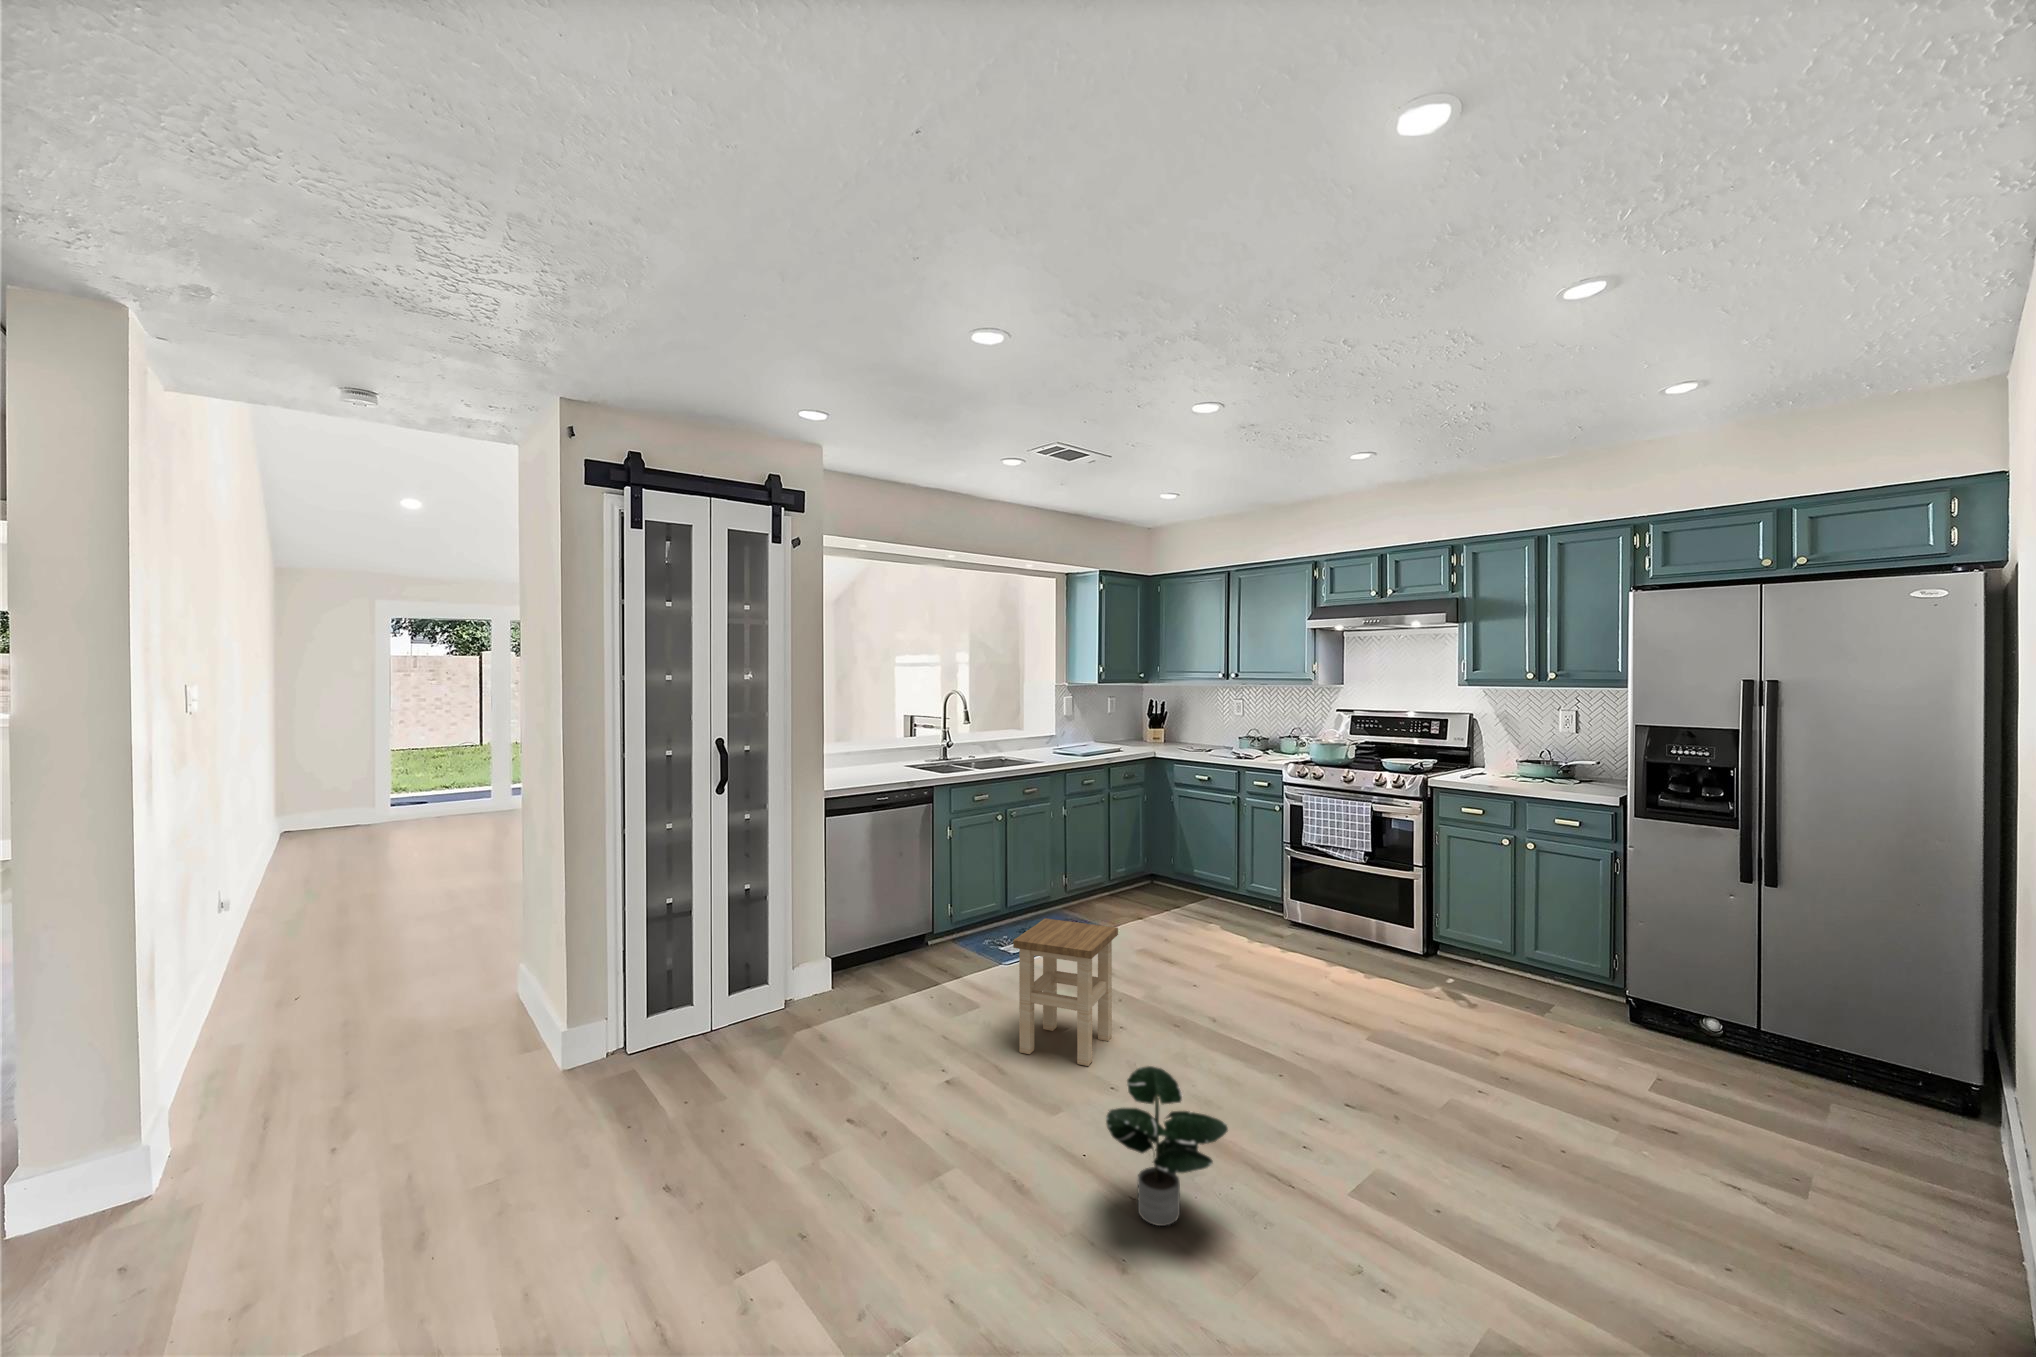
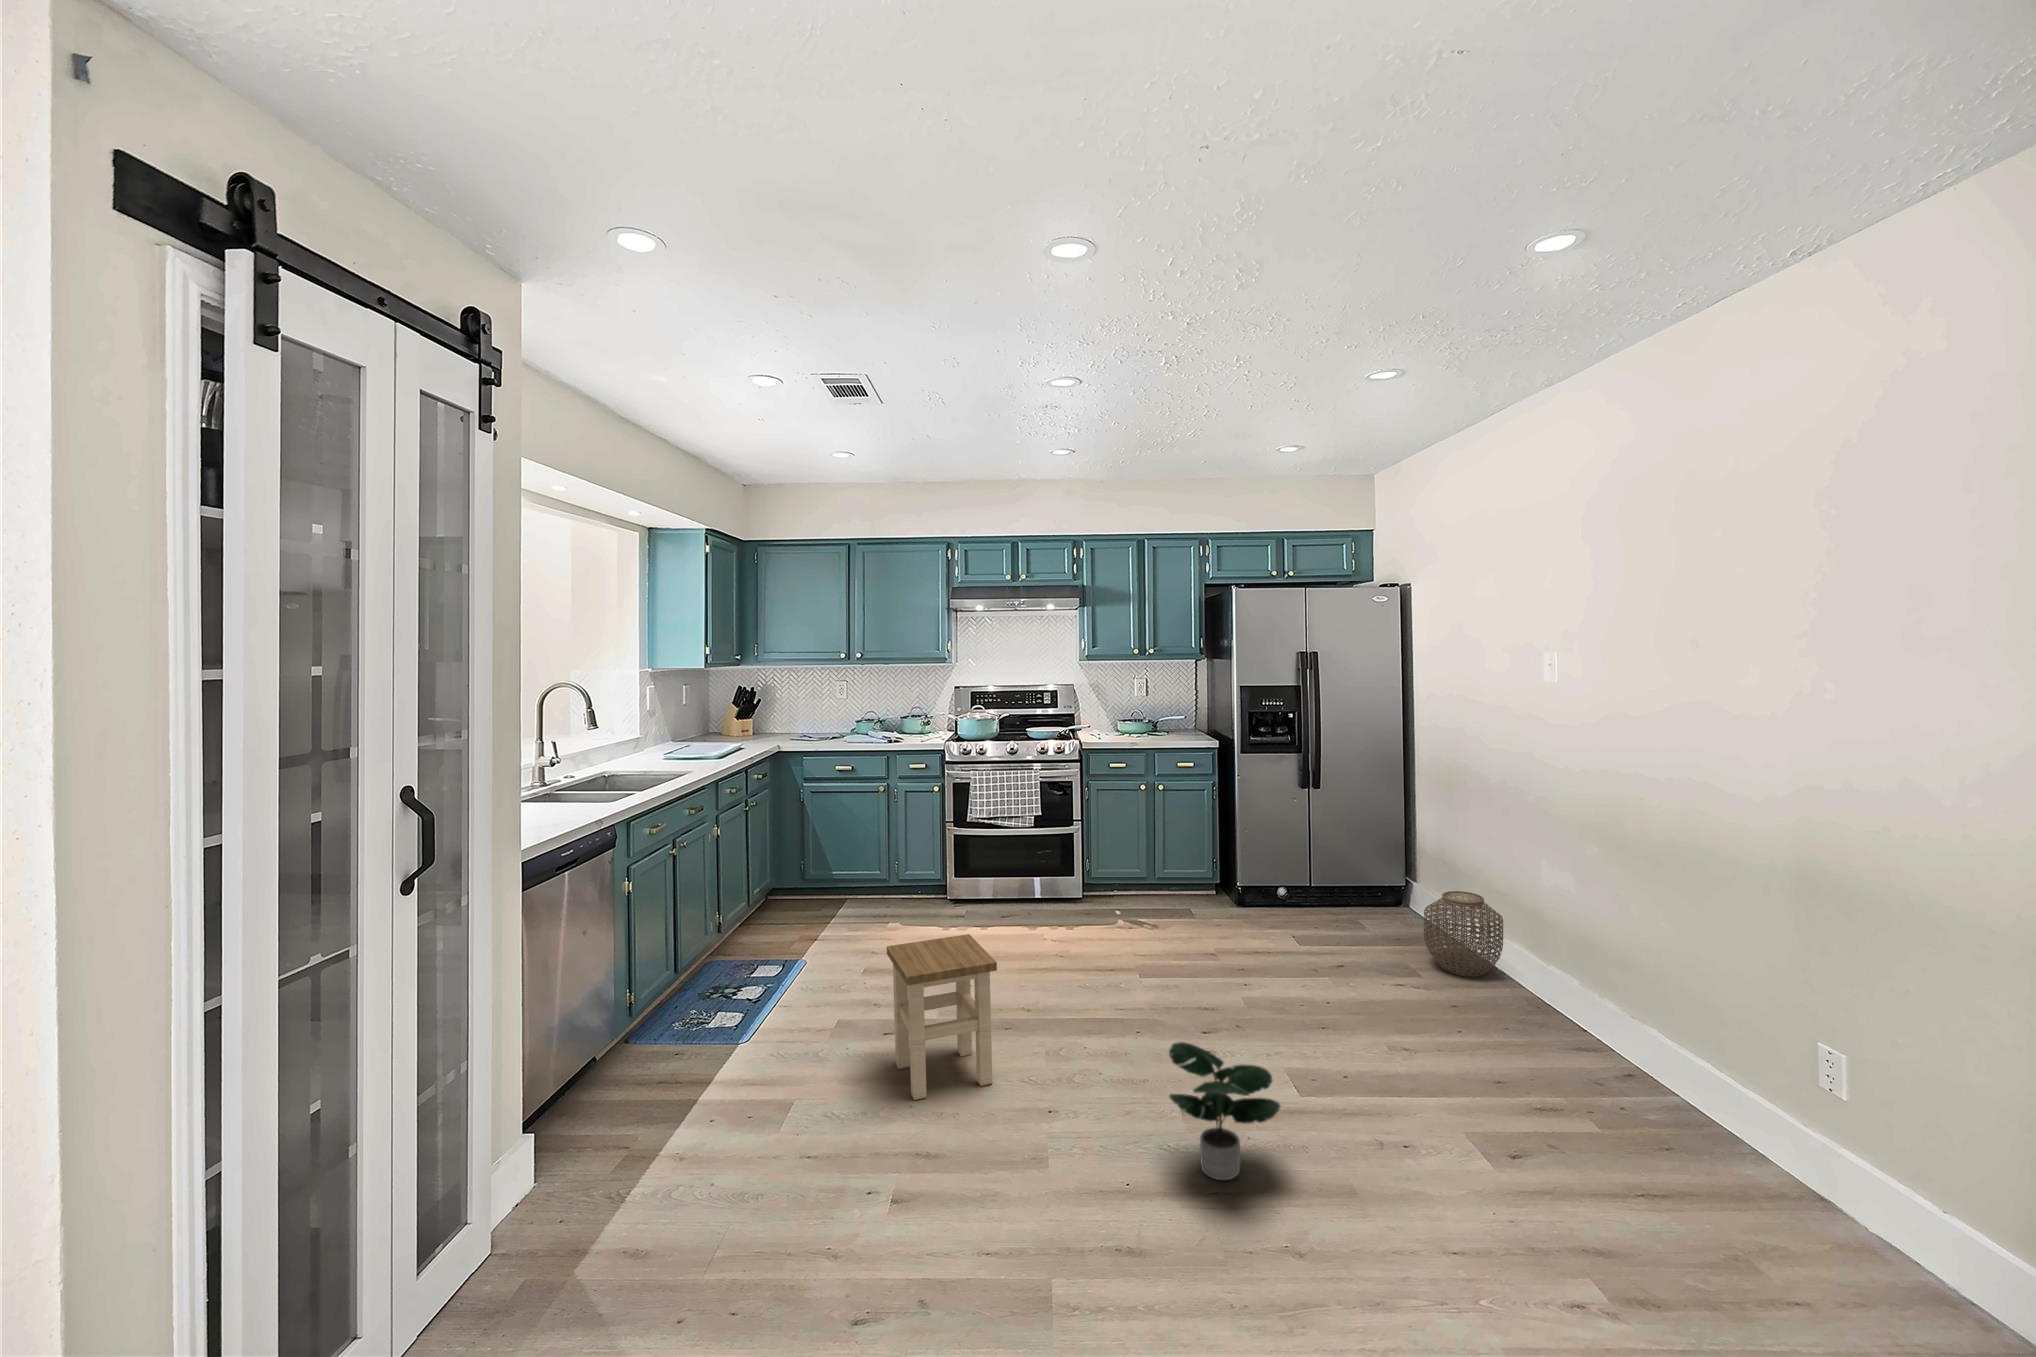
woven basket: none [1827,1072,1999,1231] -> present [1424,891,1503,977]

